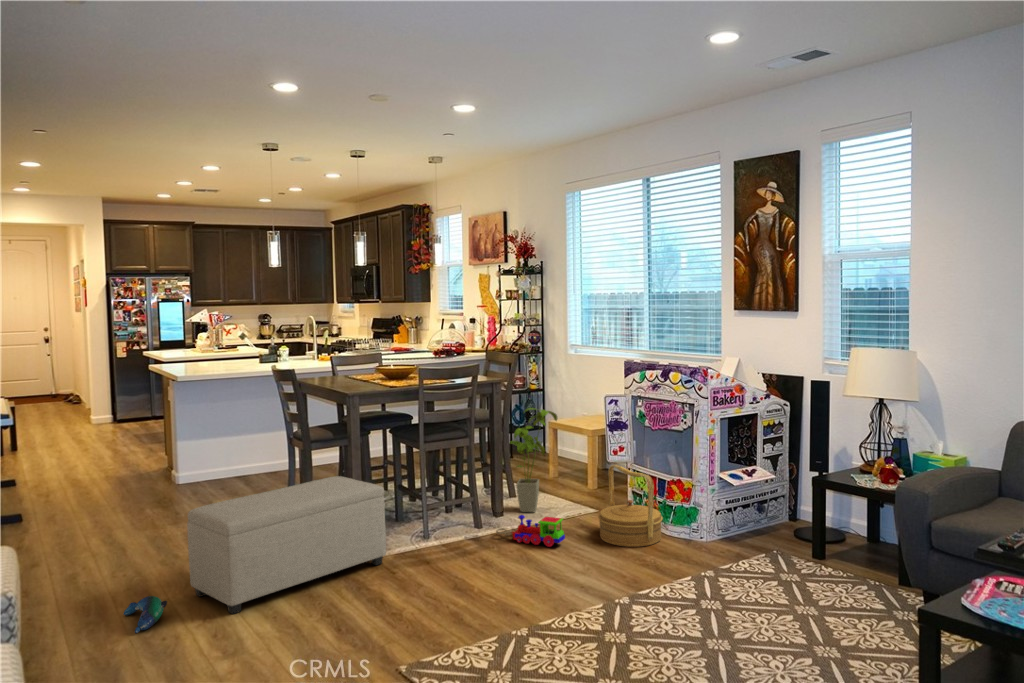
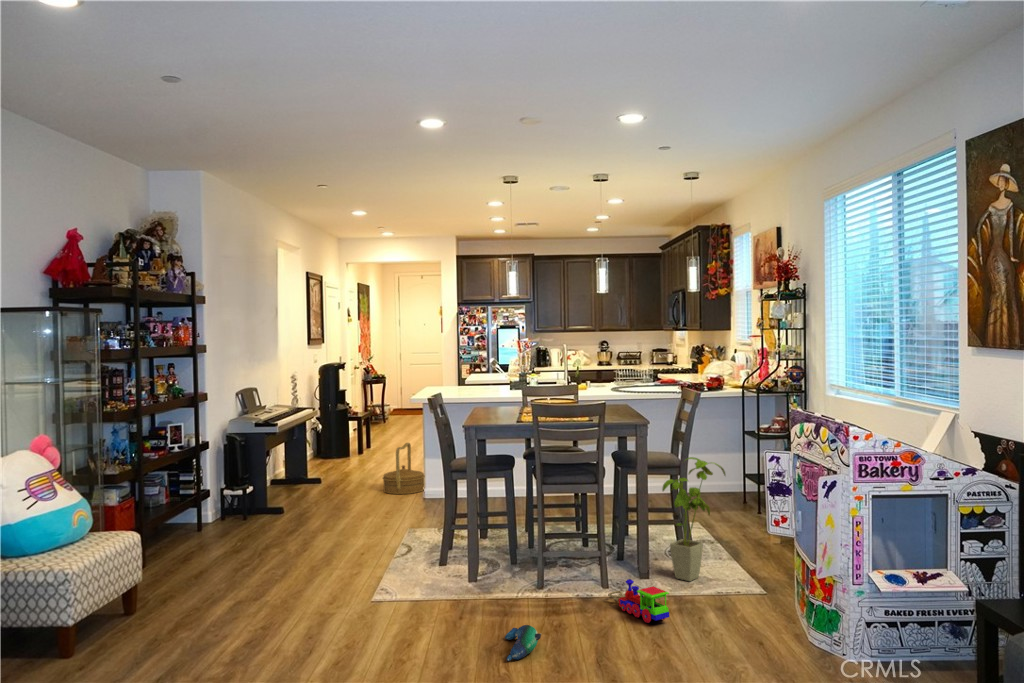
woven basket: present [598,465,663,547] -> present [383,443,425,494]
ottoman: present [187,476,386,614] -> none [290,507,472,620]
plush toy: present [124,596,167,633] -> present [505,625,541,661]

